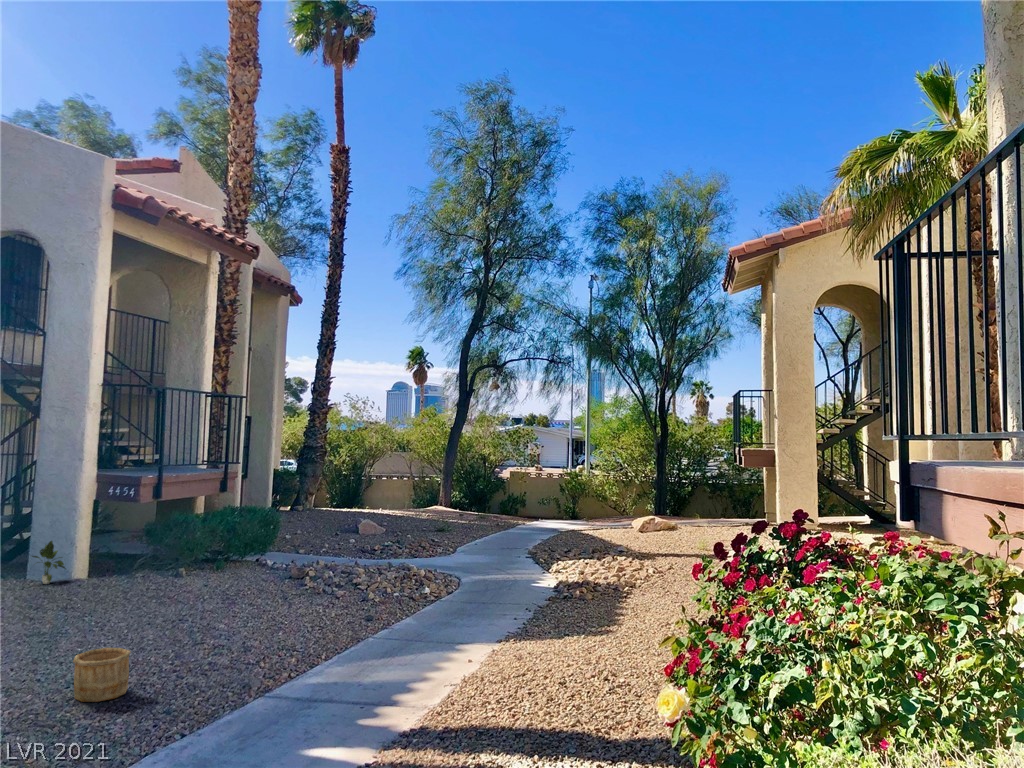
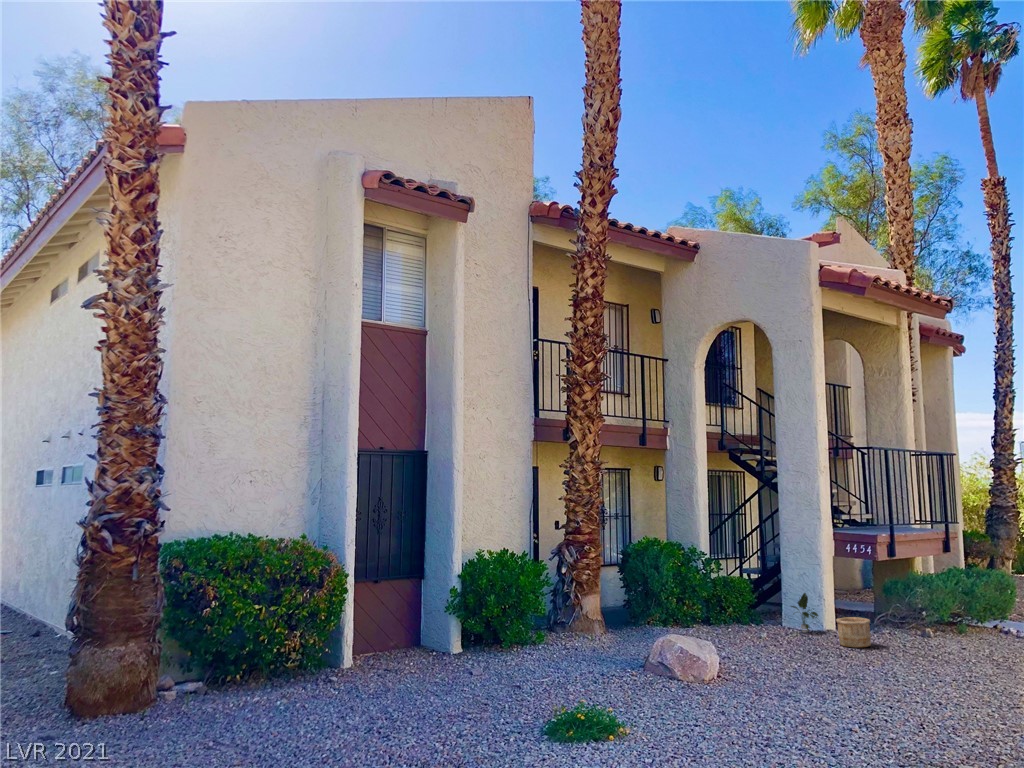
wooden bucket: present [73,648,131,702] -> present [836,617,871,647]

